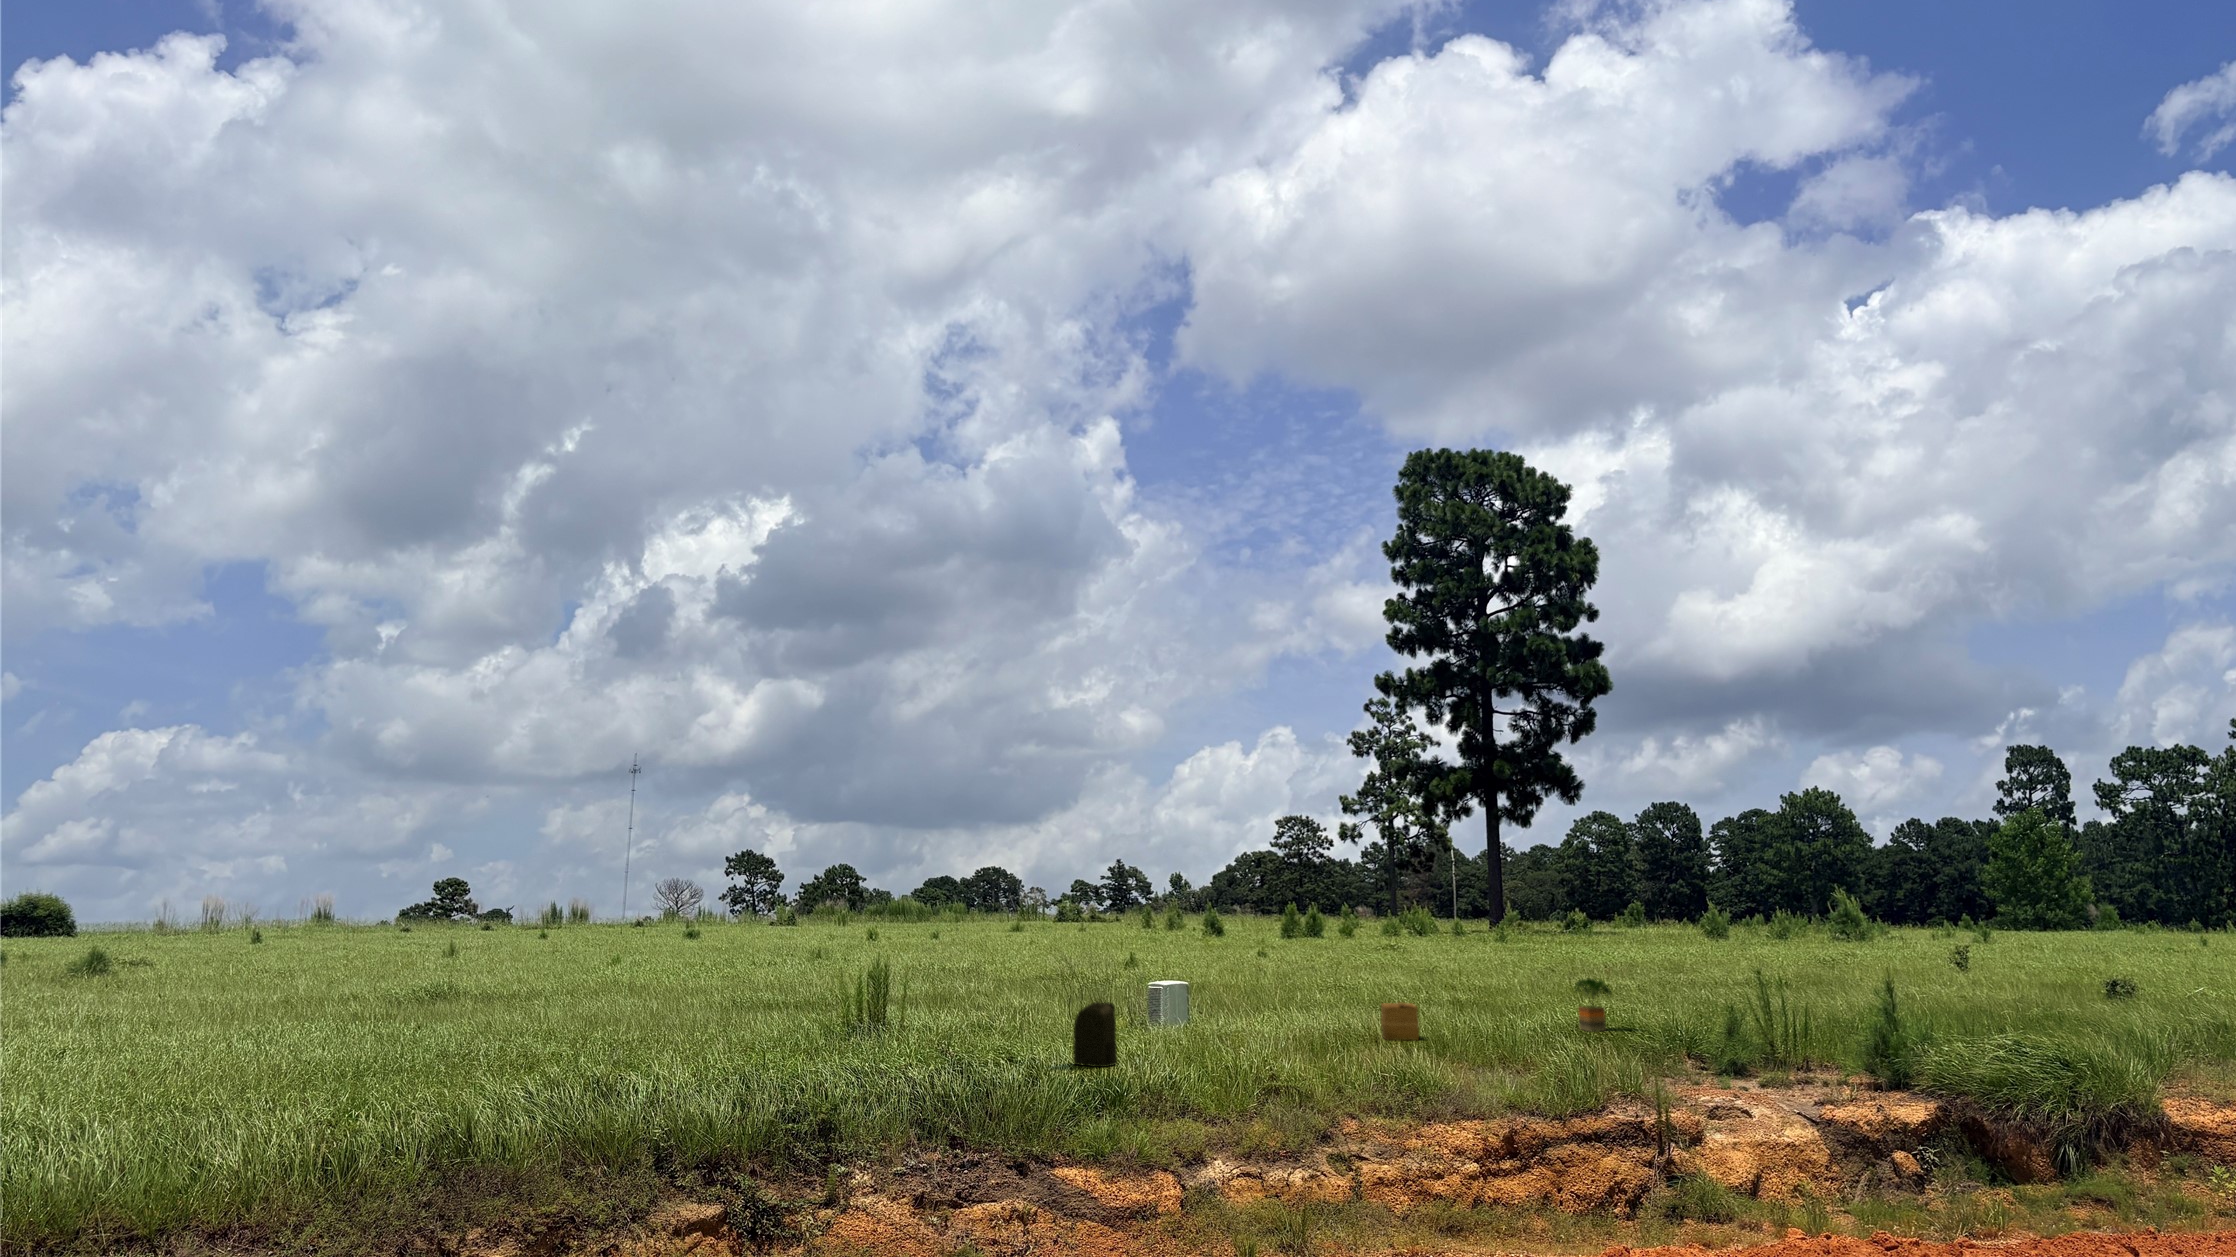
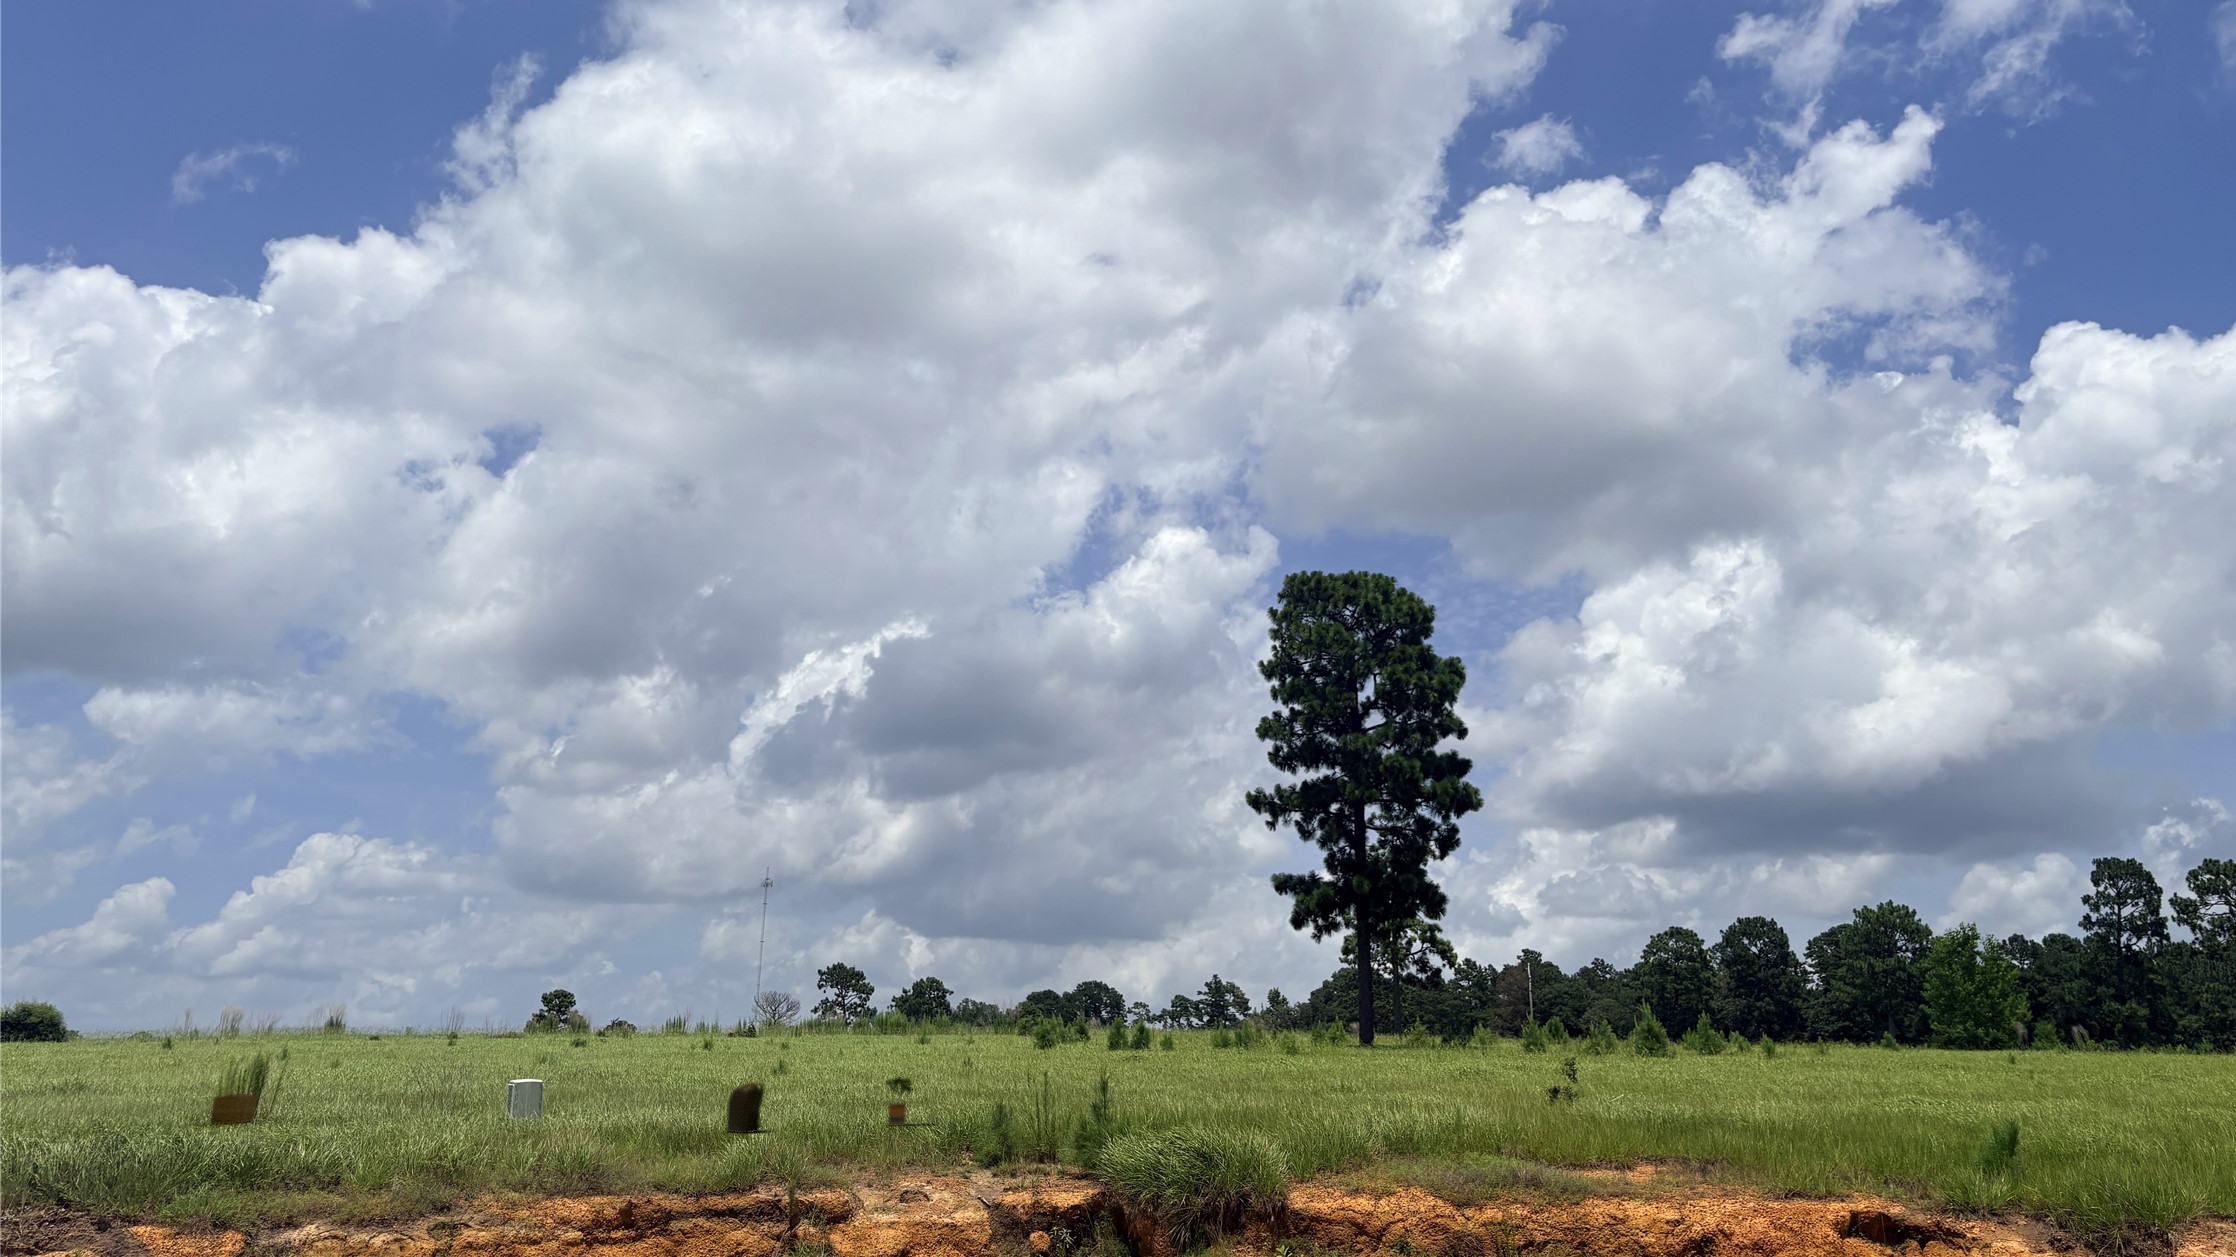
backpack: present [1073,1002,1117,1067] -> present [727,1082,764,1133]
cardboard box: present [1381,1002,1419,1040] -> present [210,1094,258,1124]

